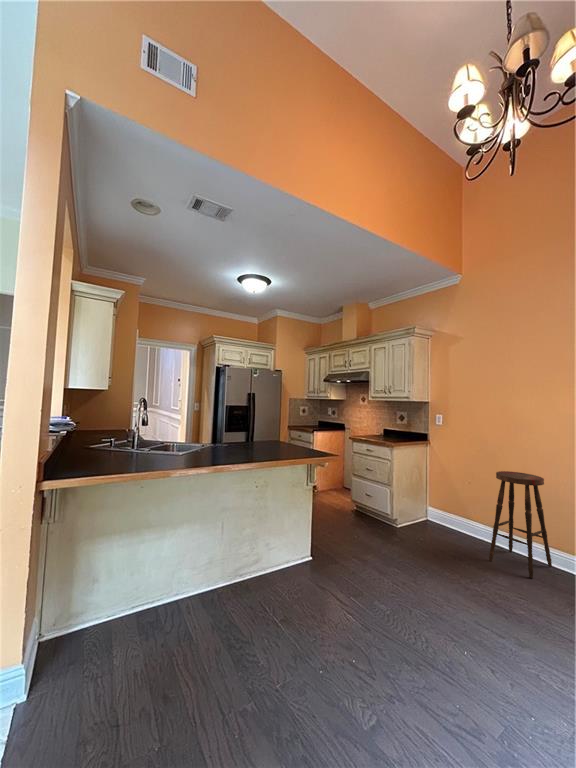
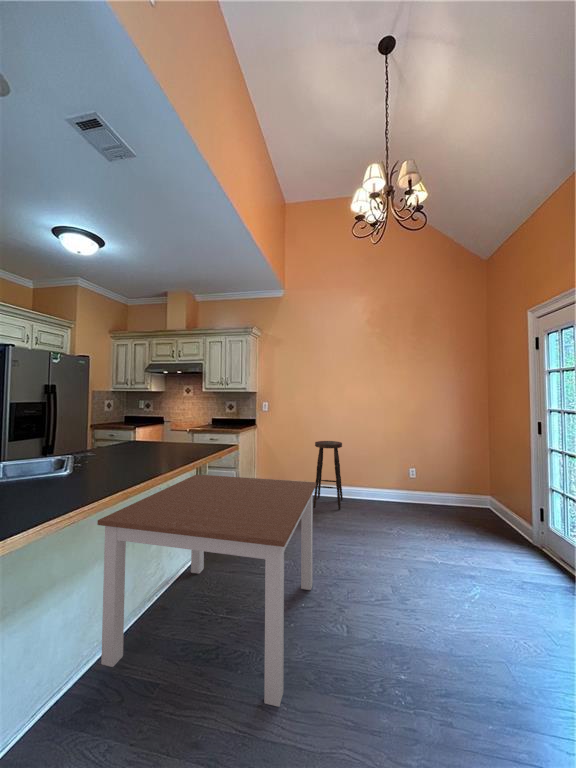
dining table: none [180,478,396,731] -> present [97,474,316,707]

